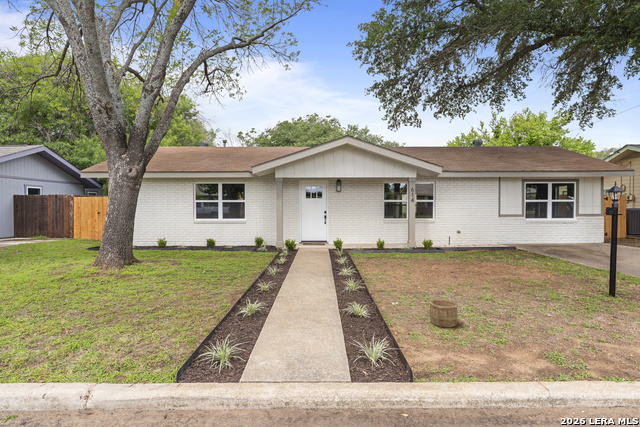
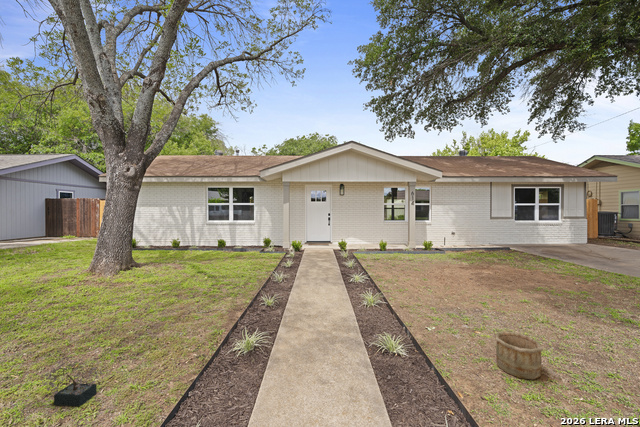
decorative plant: none [127,308,161,336] -> present [42,356,103,406]

